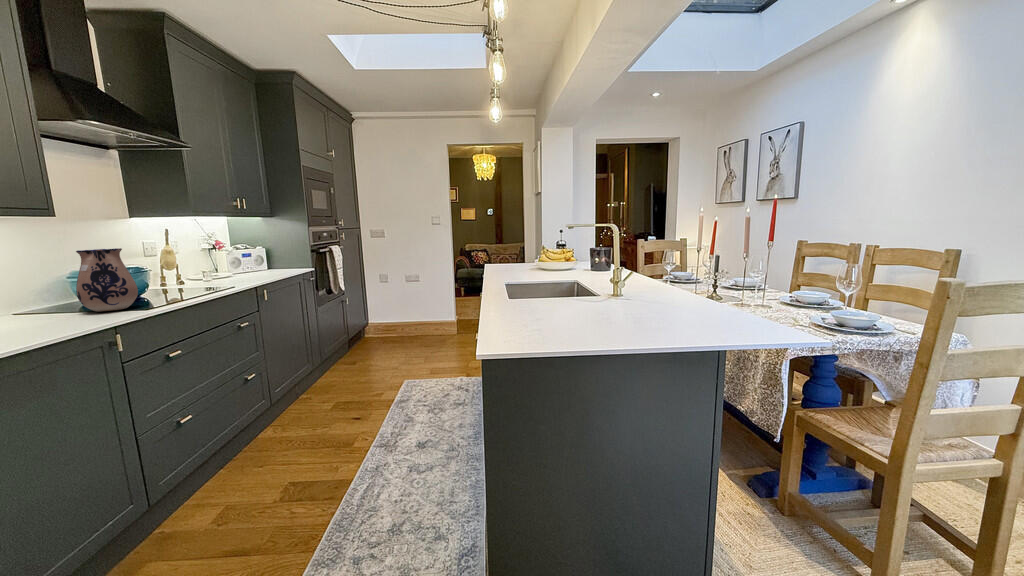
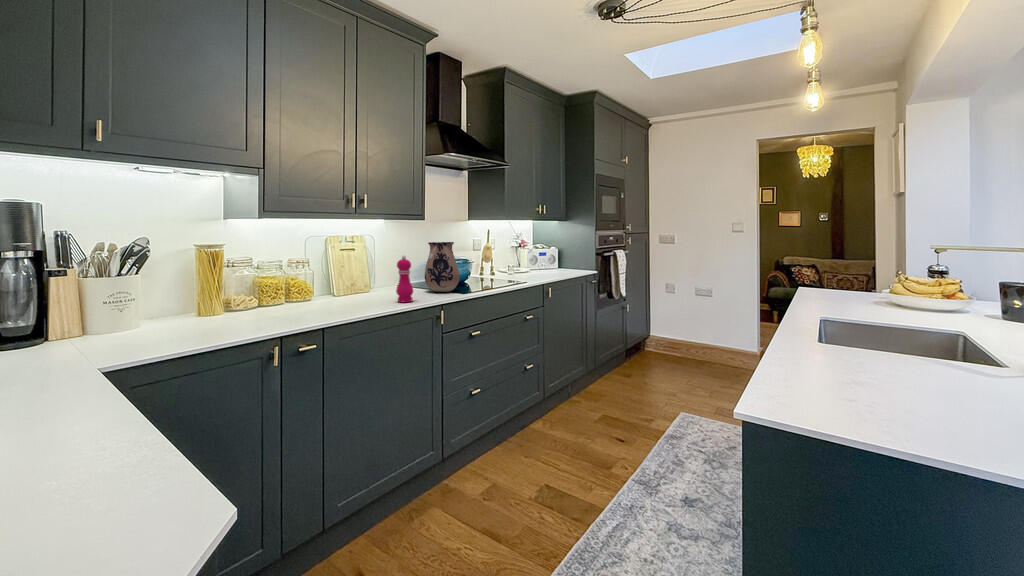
pepper mill: none [28,270,66,332] -> present [396,256,413,302]

